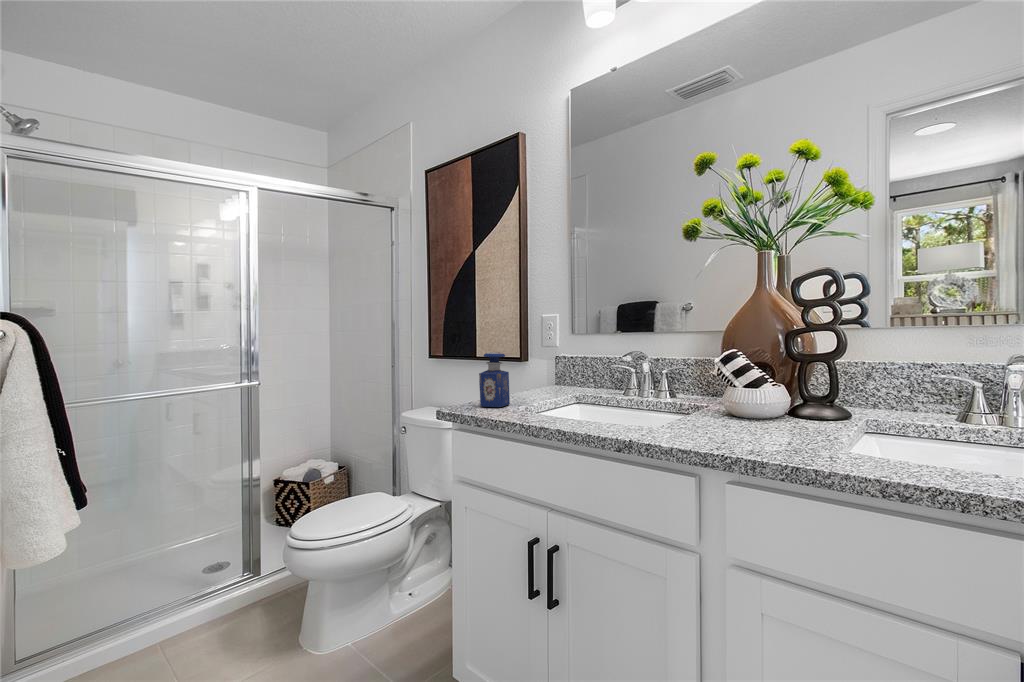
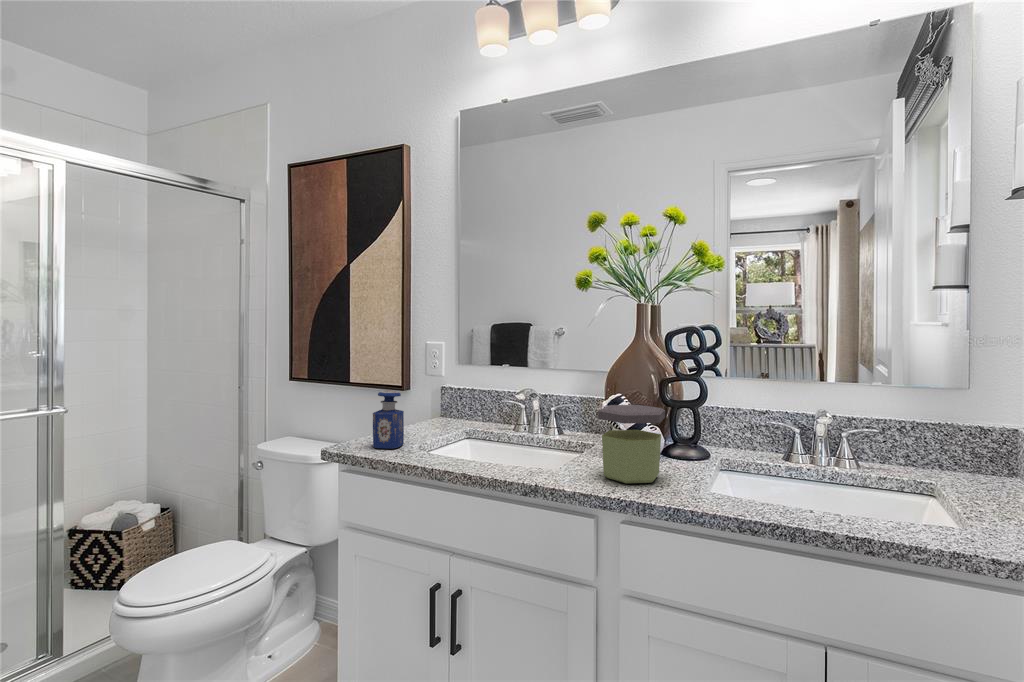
jar: none [701,354,785,440] -> present [598,405,665,483]

